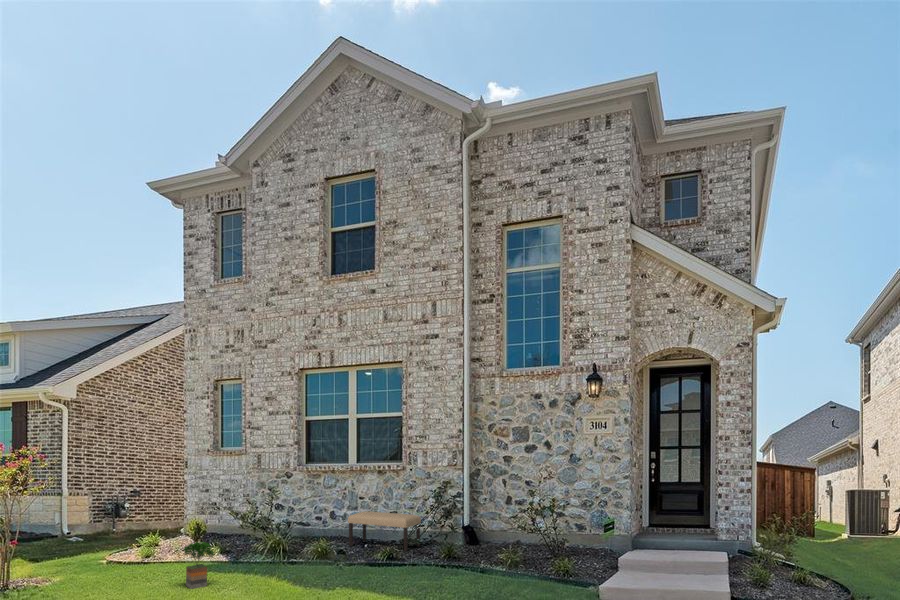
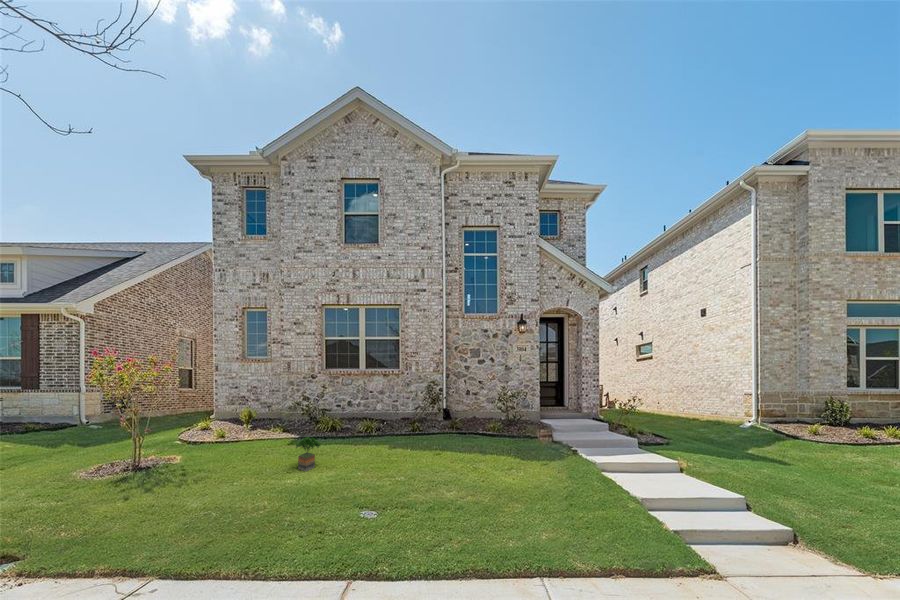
bench: present [348,511,421,551] -> none [366,400,413,425]

